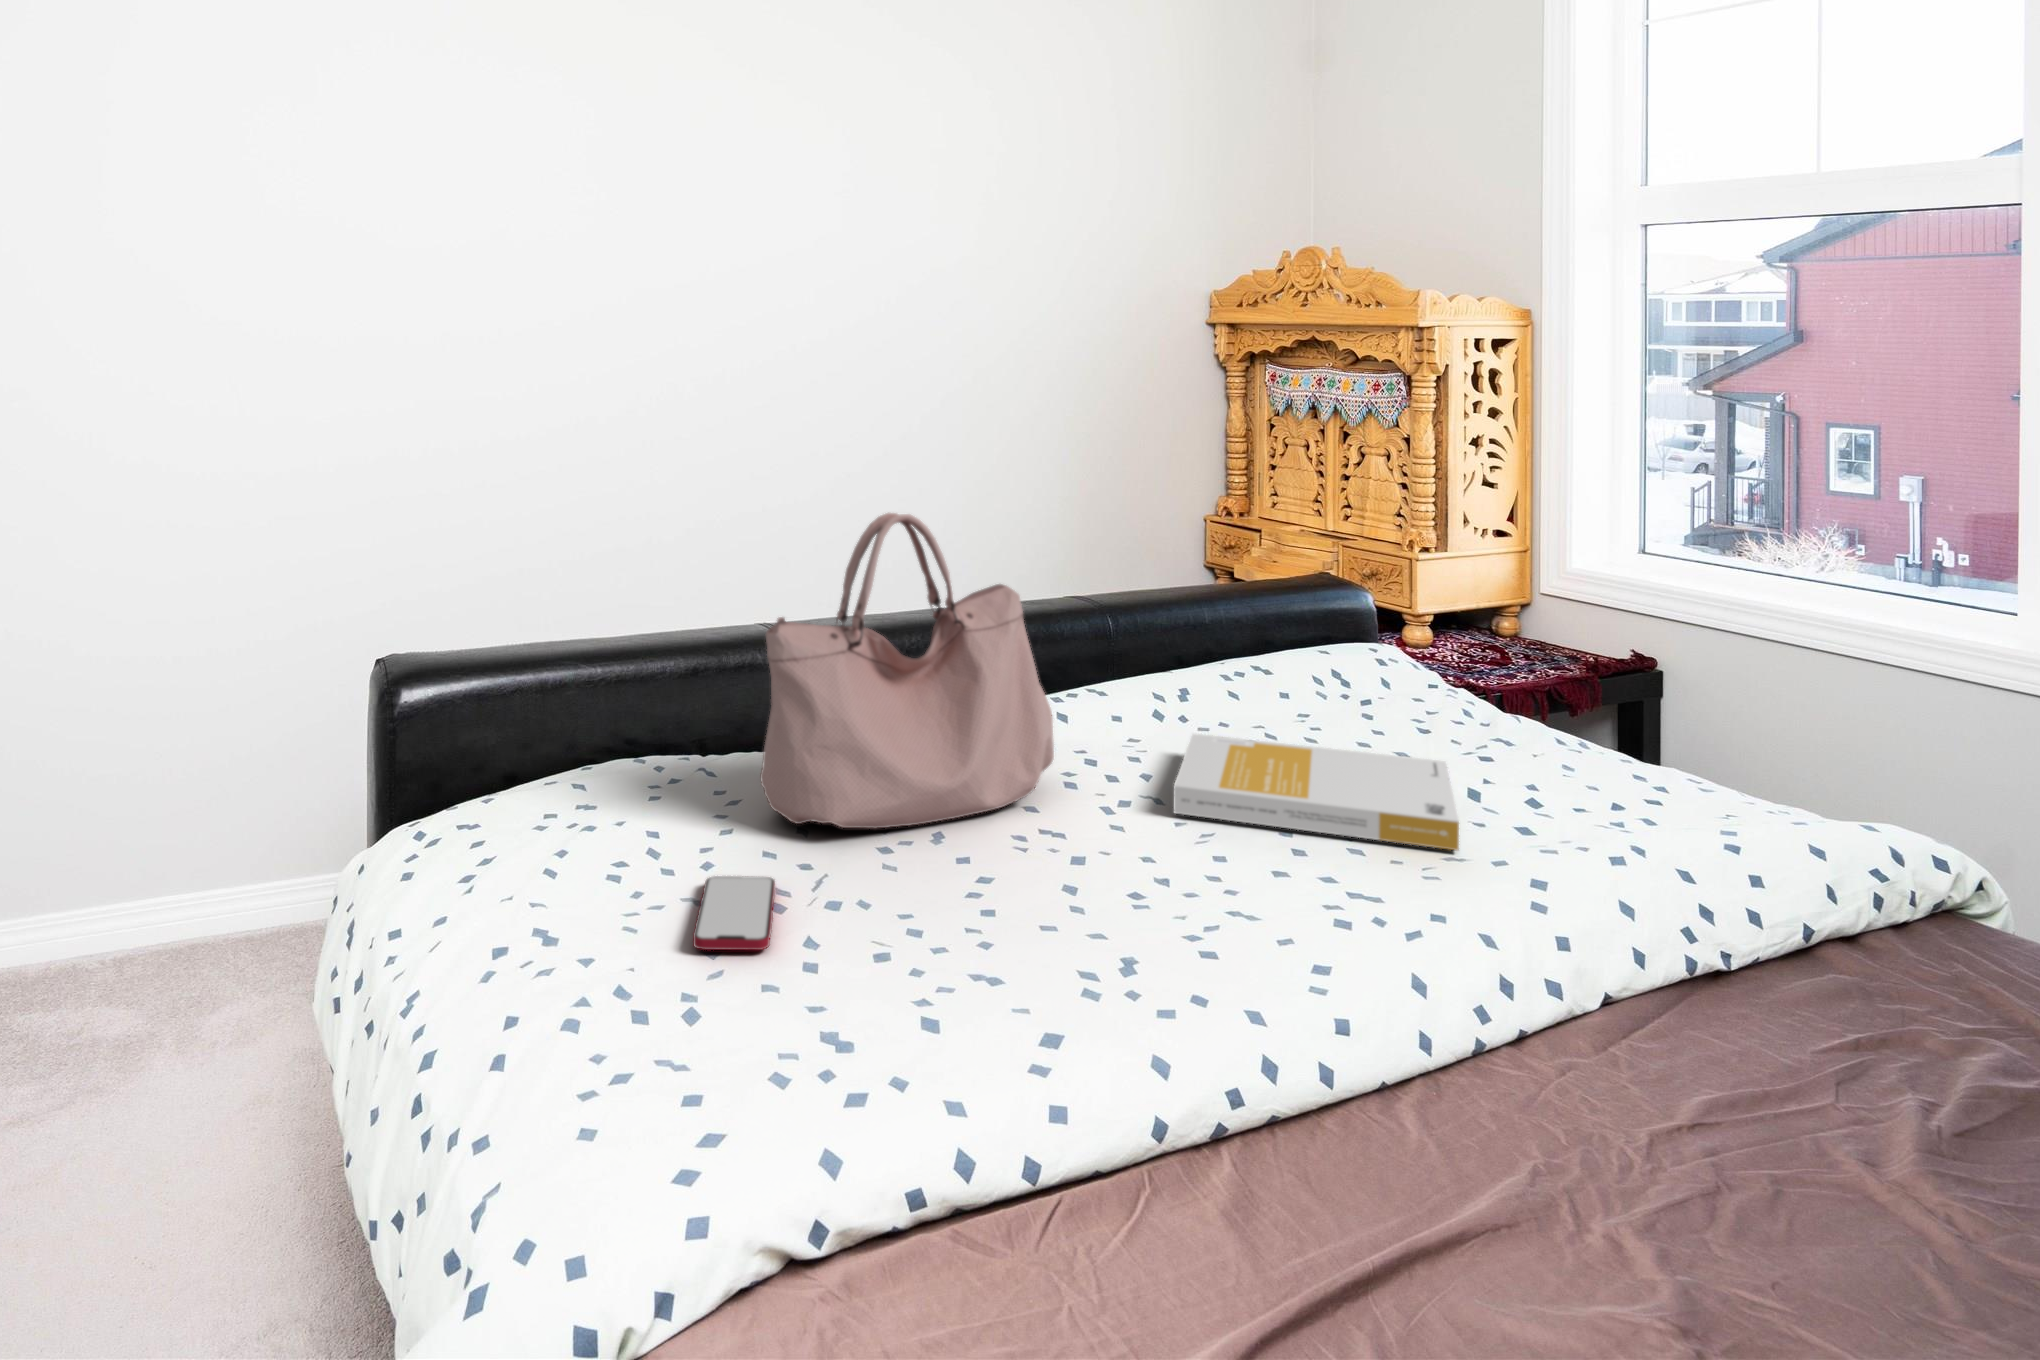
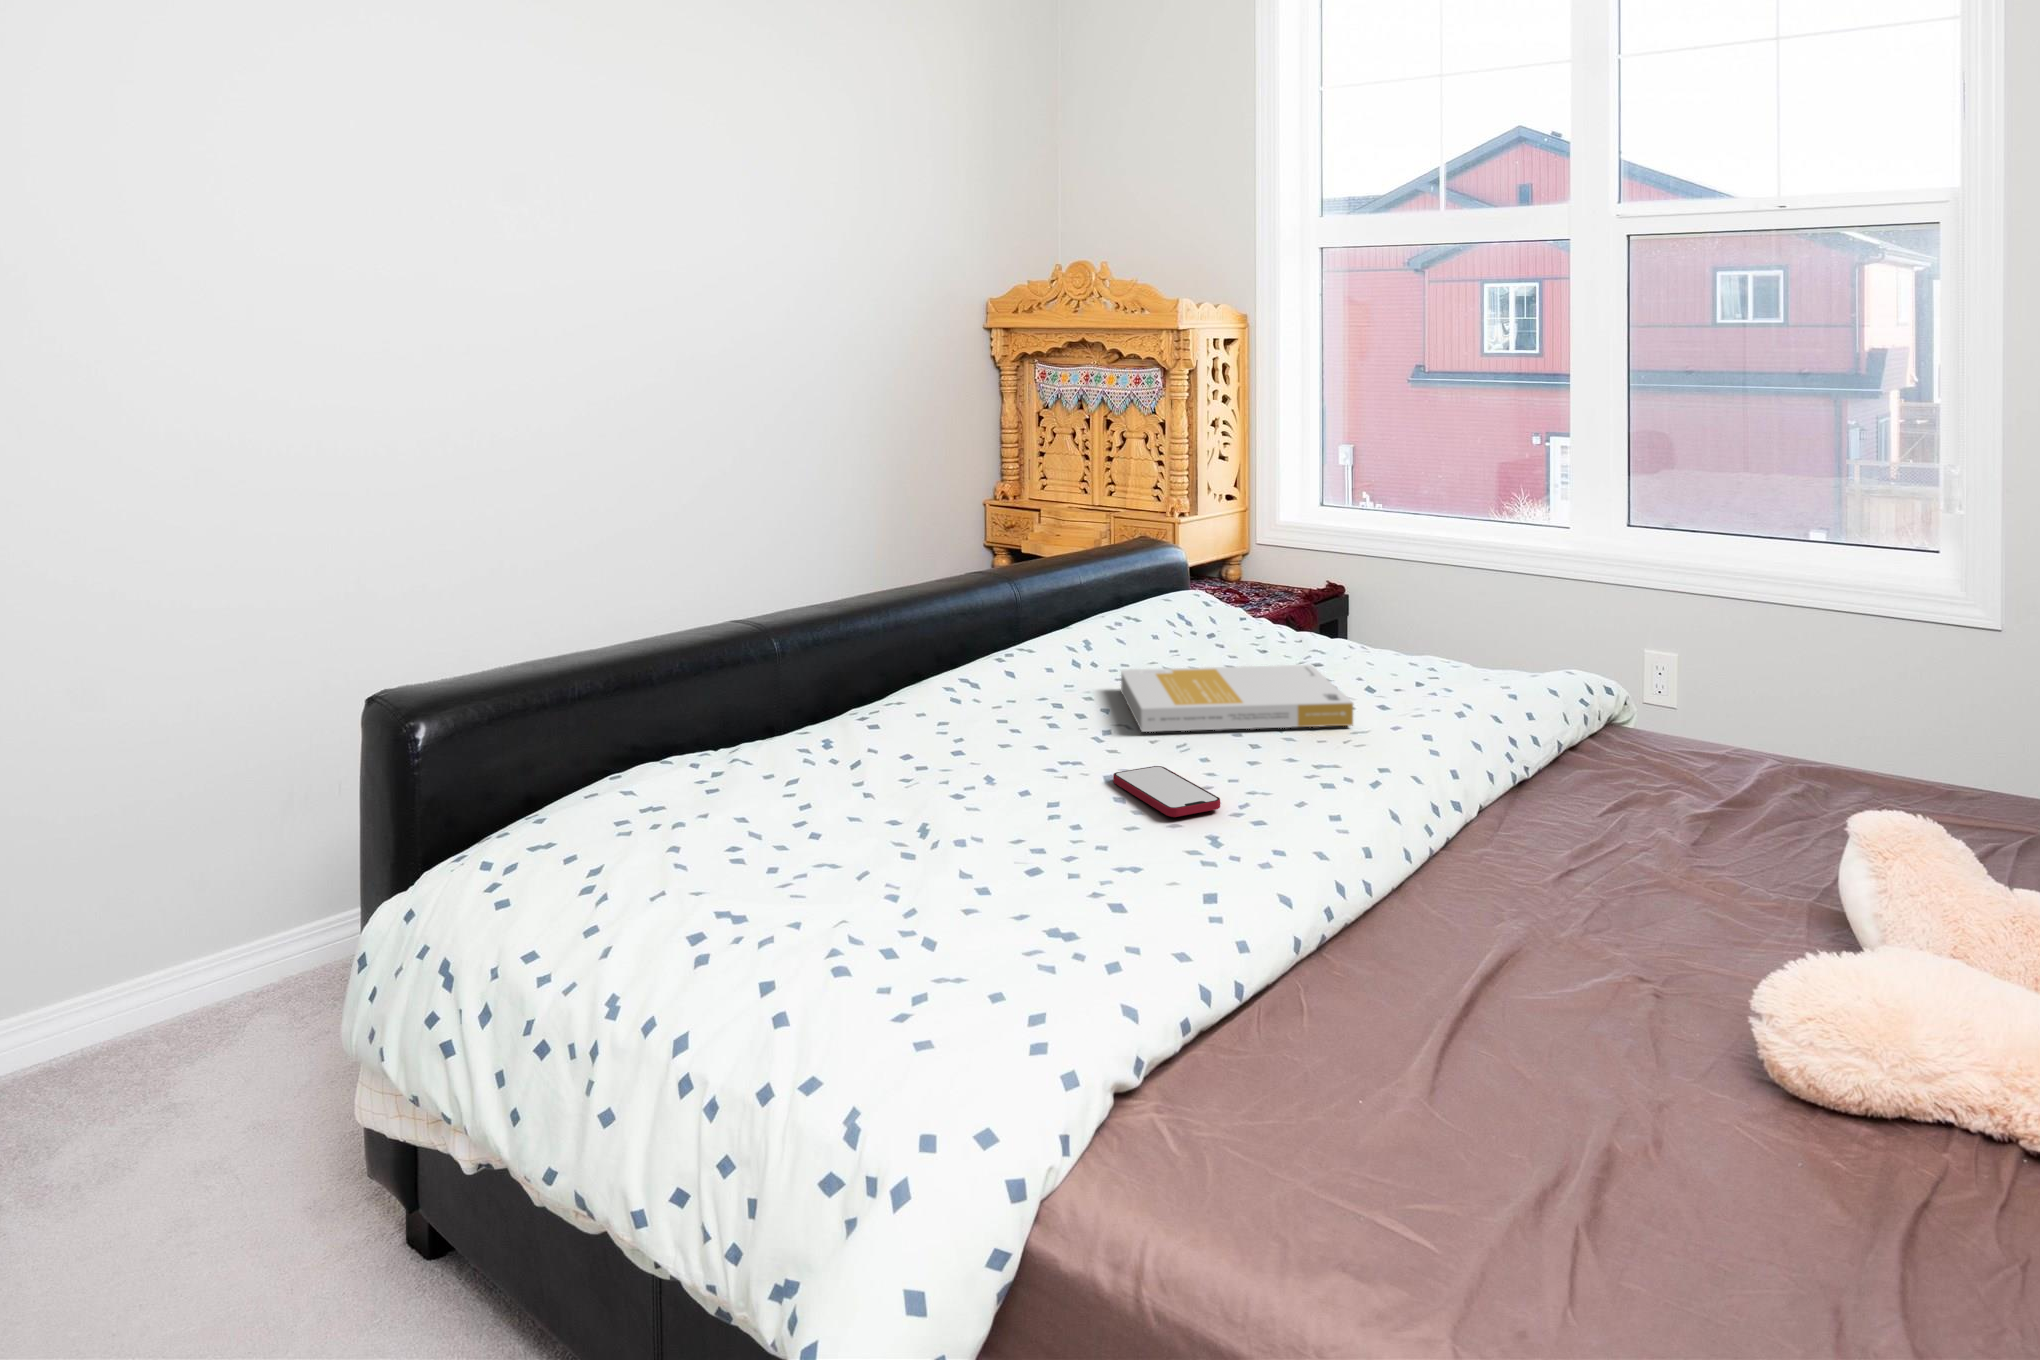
handbag: present [760,513,1054,829] -> none [800,493,1035,789]
smartphone: present [693,876,775,950] -> present [1113,766,1220,817]

